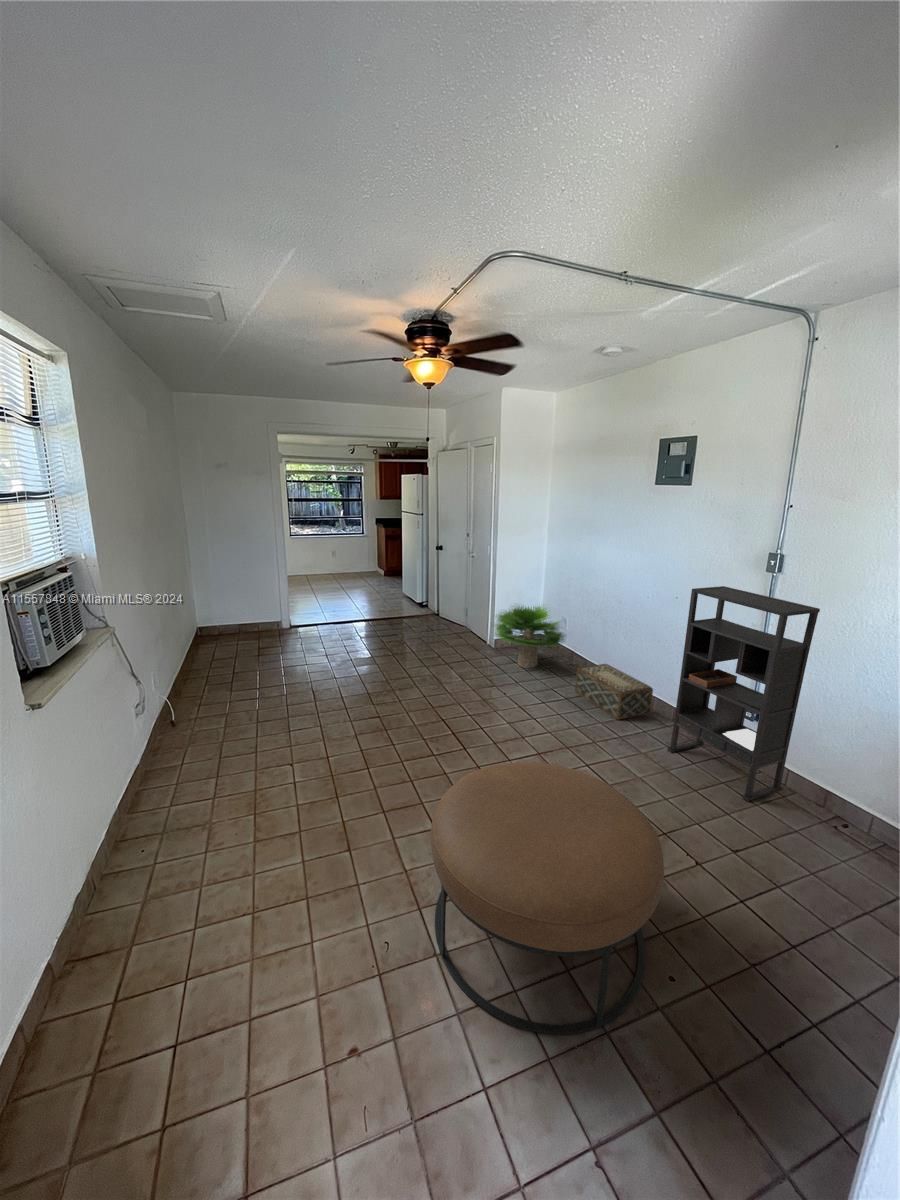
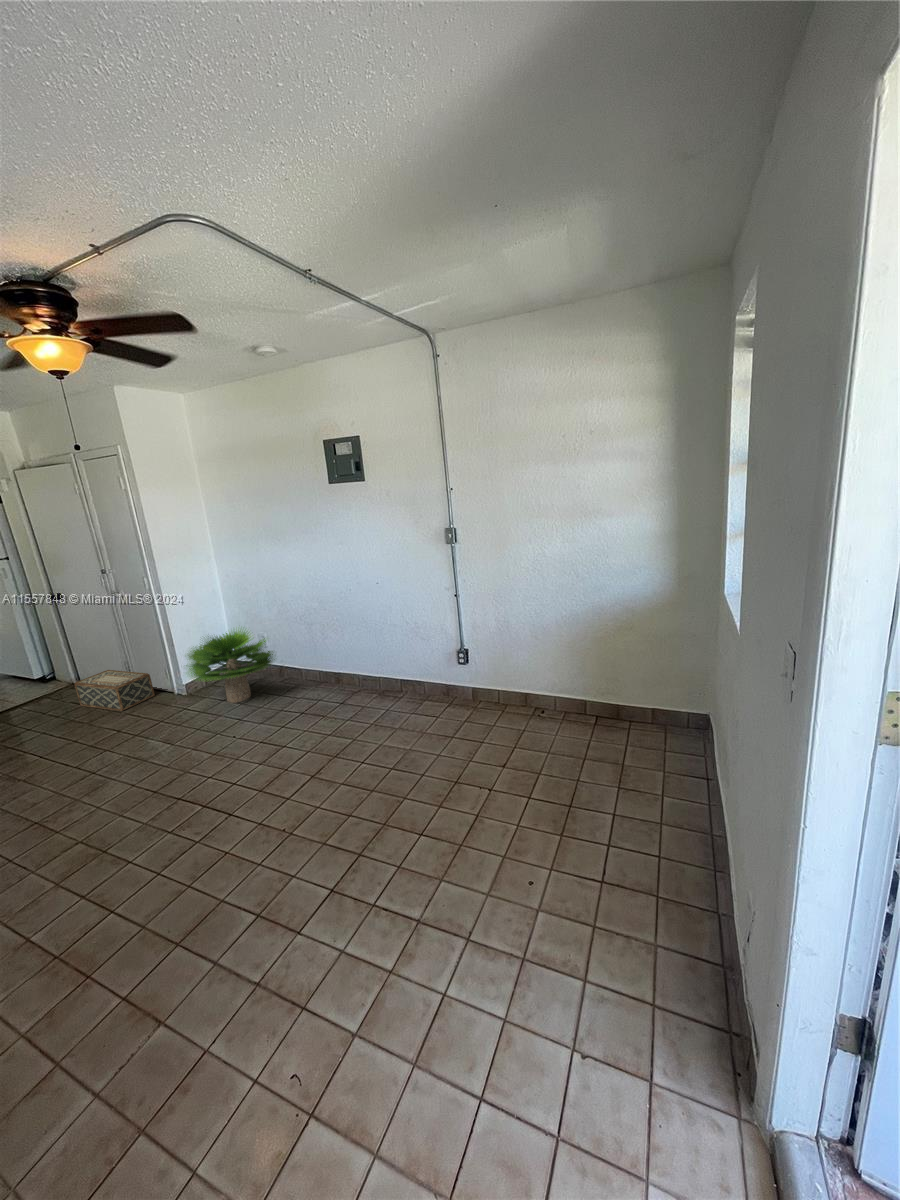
bookshelf: present [667,586,820,801] -> none [401,564,502,728]
woven basket: present [575,664,653,719] -> present [75,670,155,711]
ottoman: present [431,762,664,1035] -> none [289,761,523,1039]

